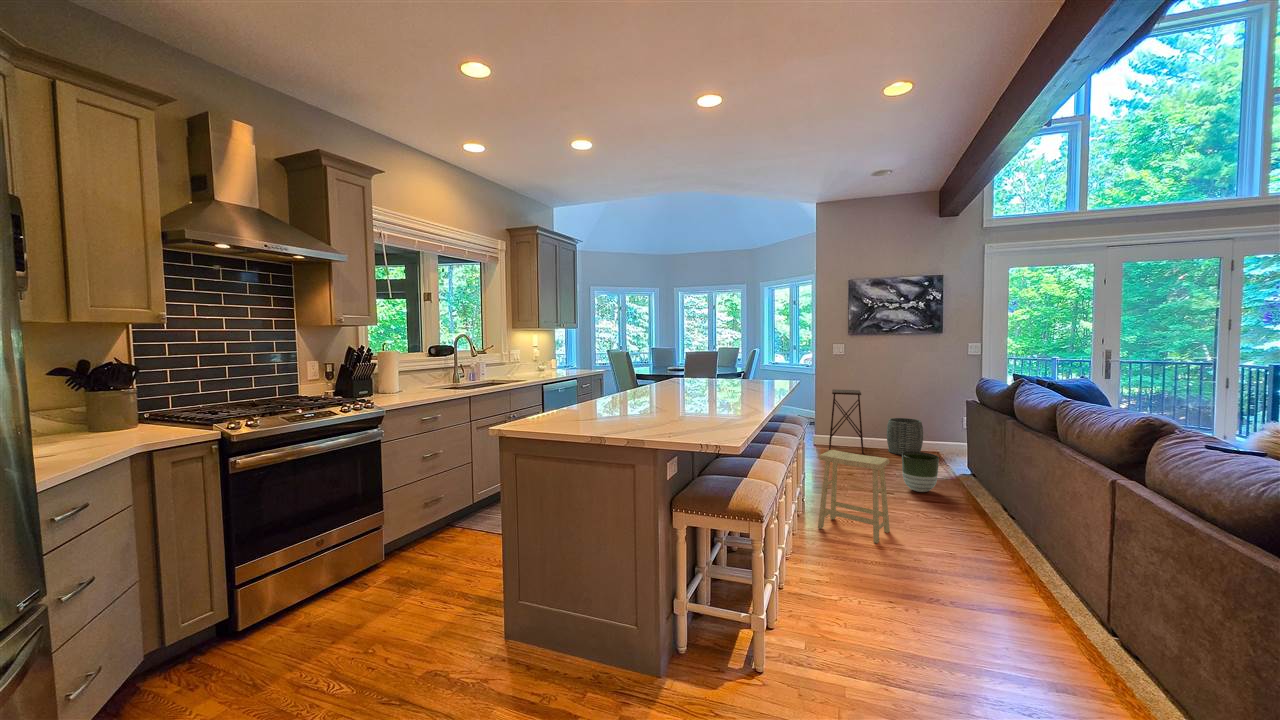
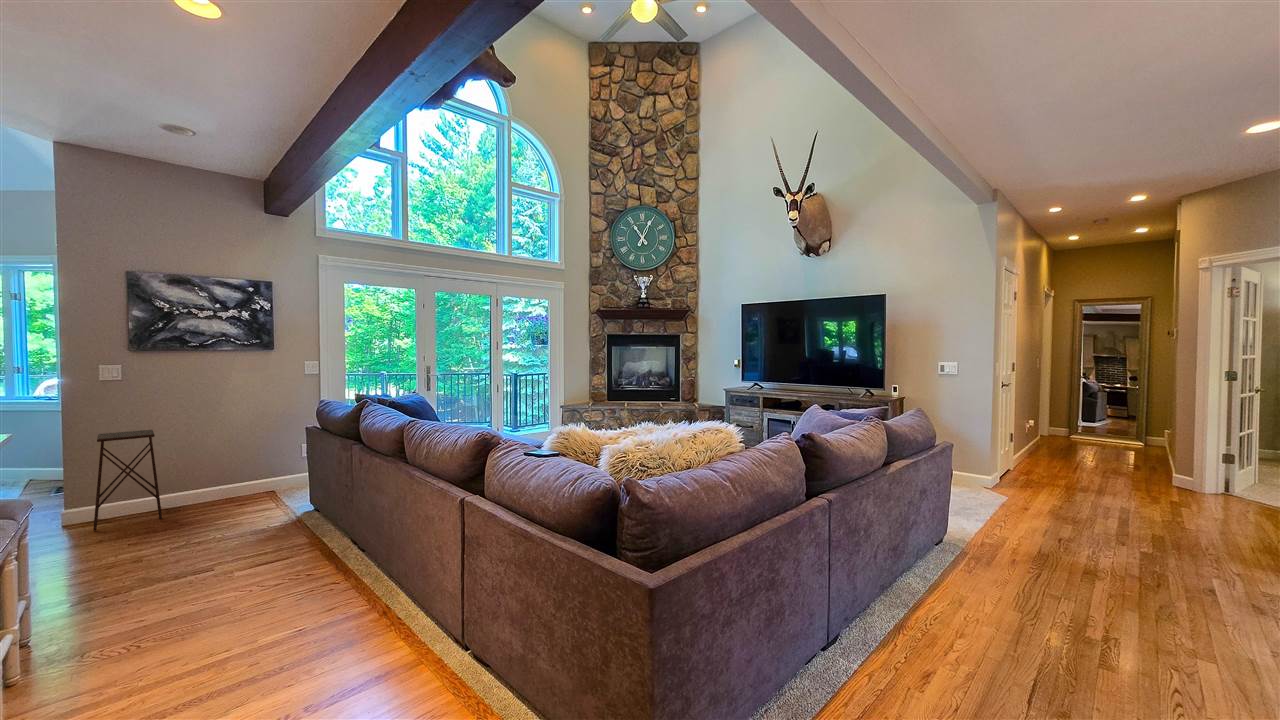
woven basket: present [887,418,923,455] -> none [200,456,254,506]
footstool: present [818,450,890,543] -> none [54,534,207,697]
planter: present [902,452,939,492] -> none [224,500,277,554]

